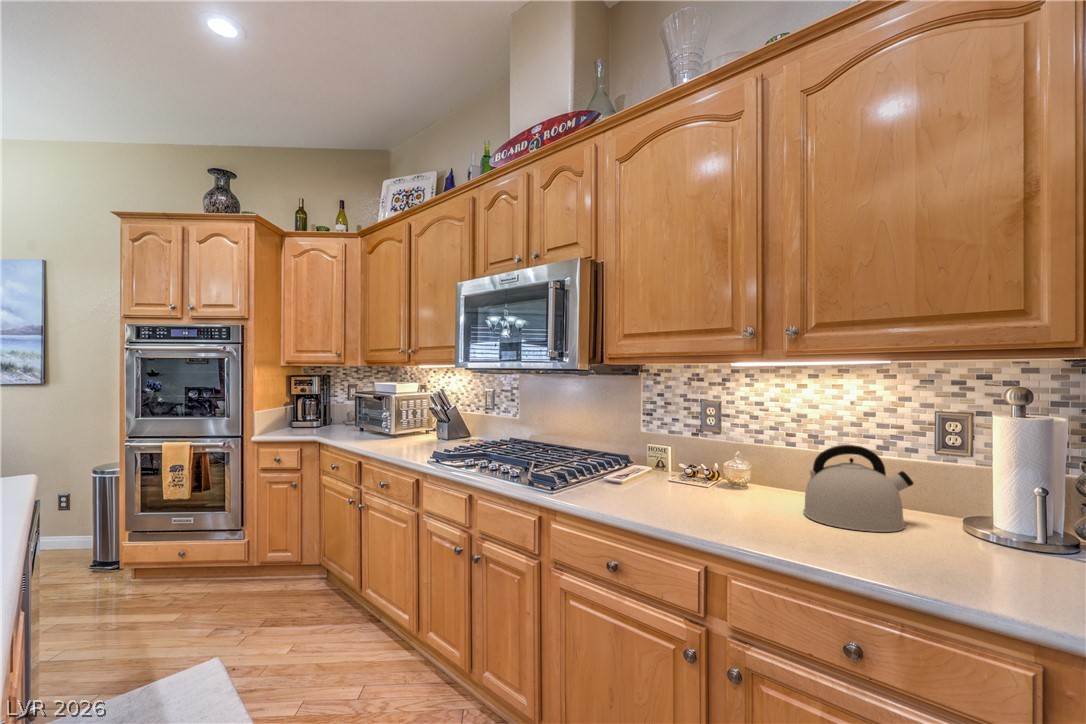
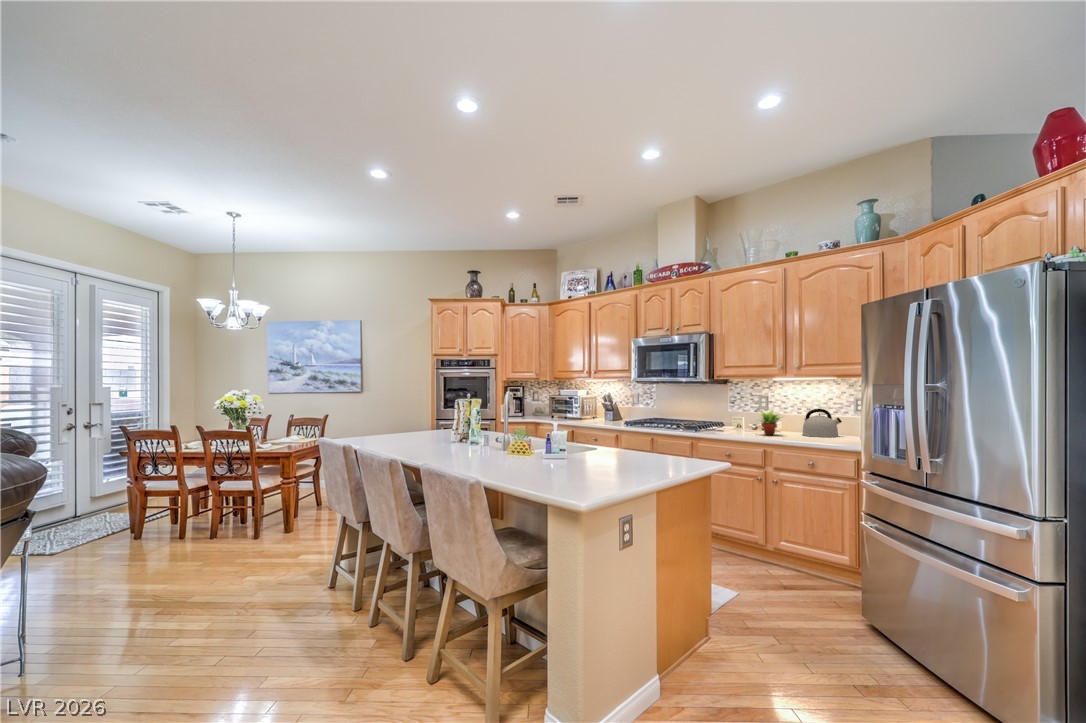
succulent plant: none [685,443,759,517] -> present [759,409,781,435]

